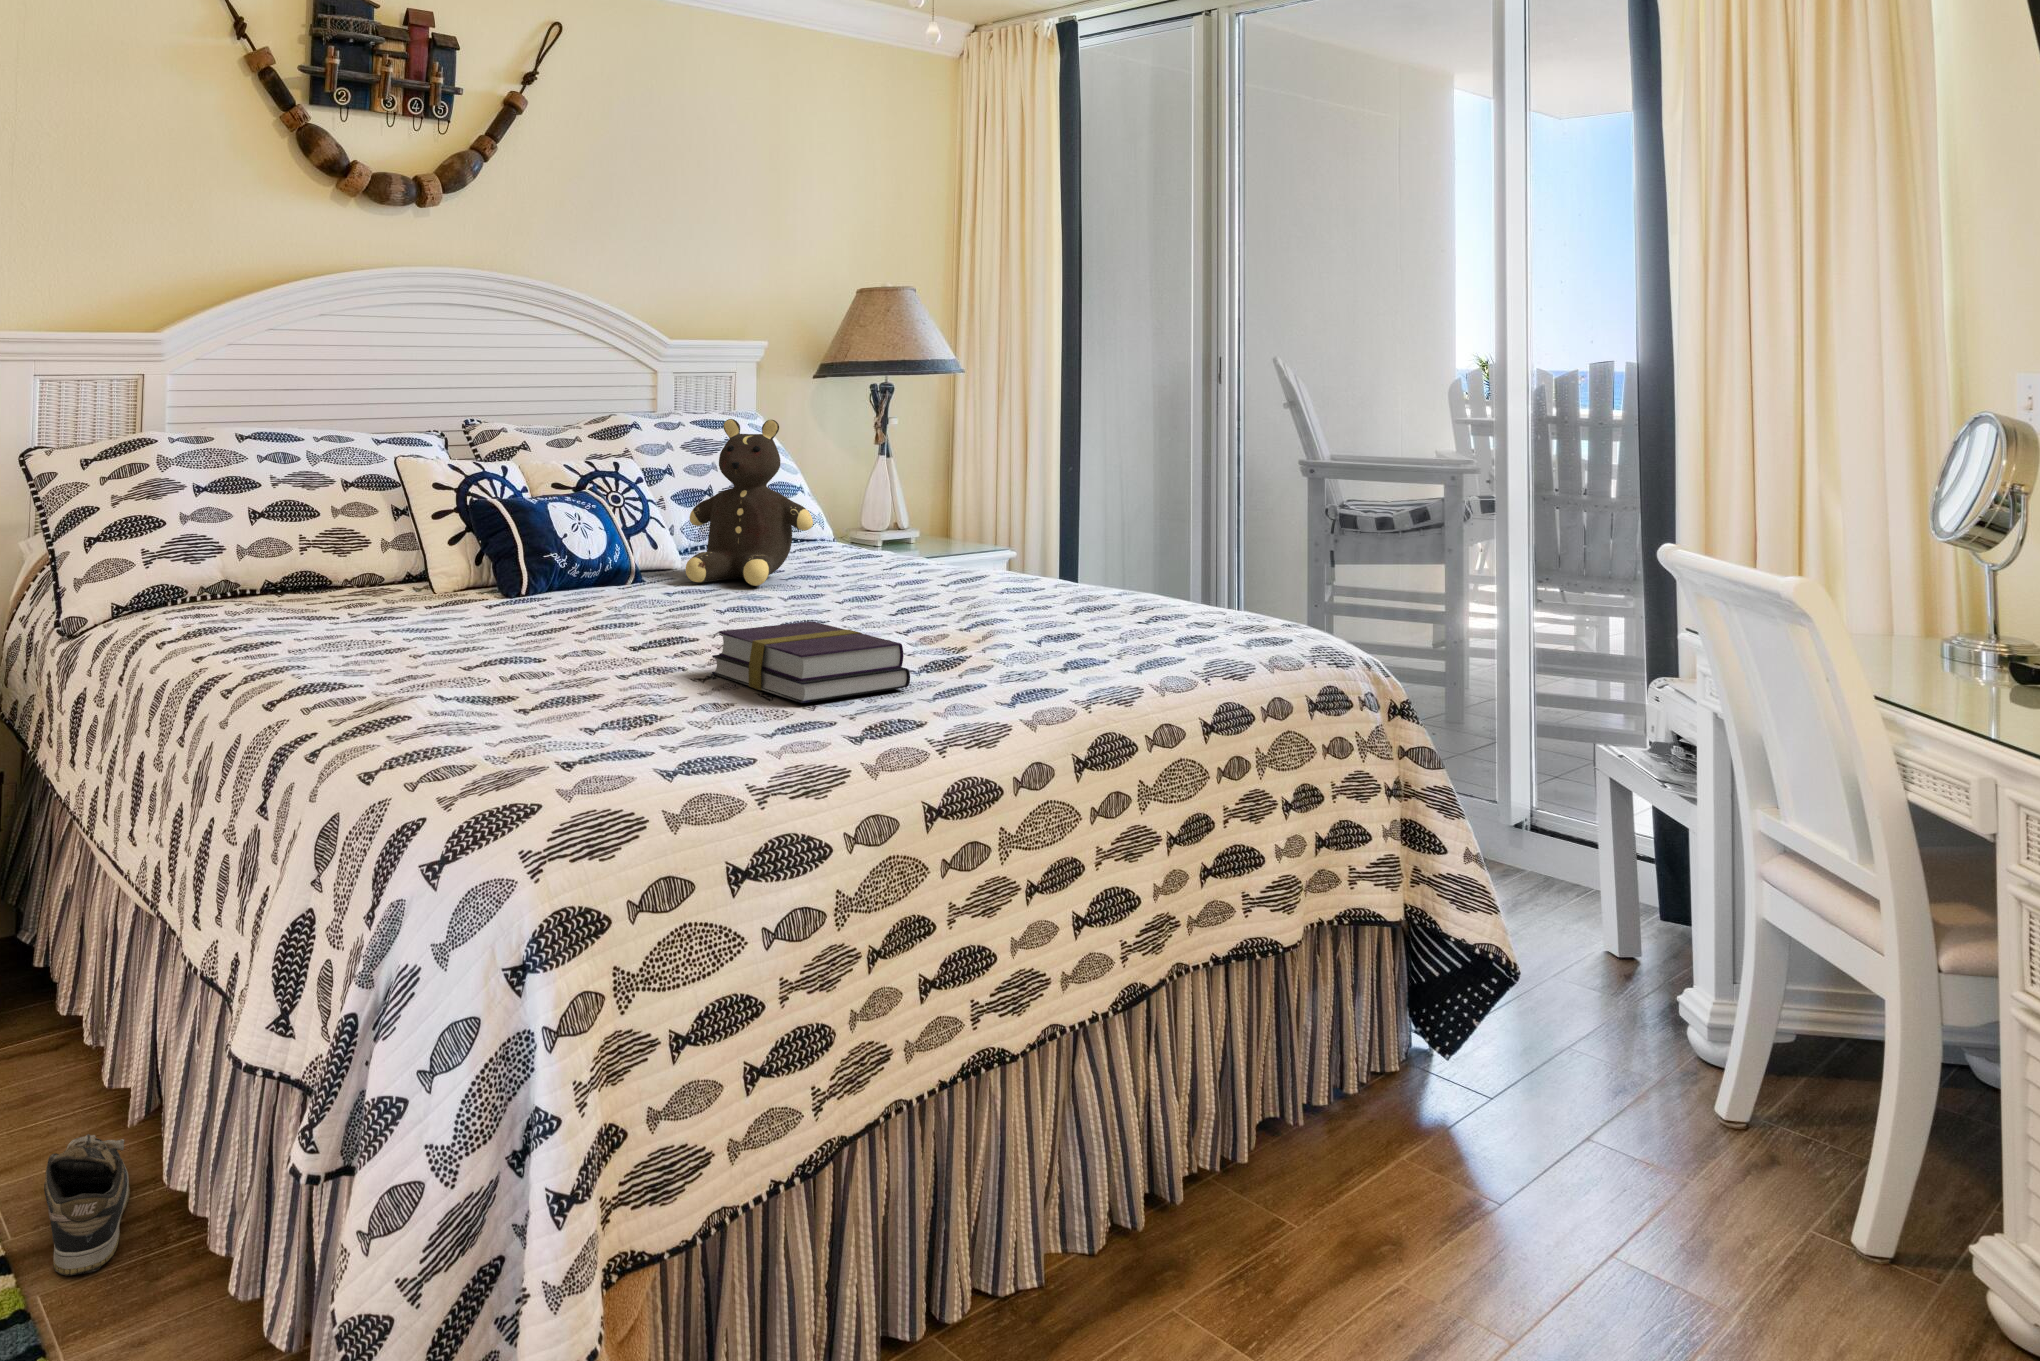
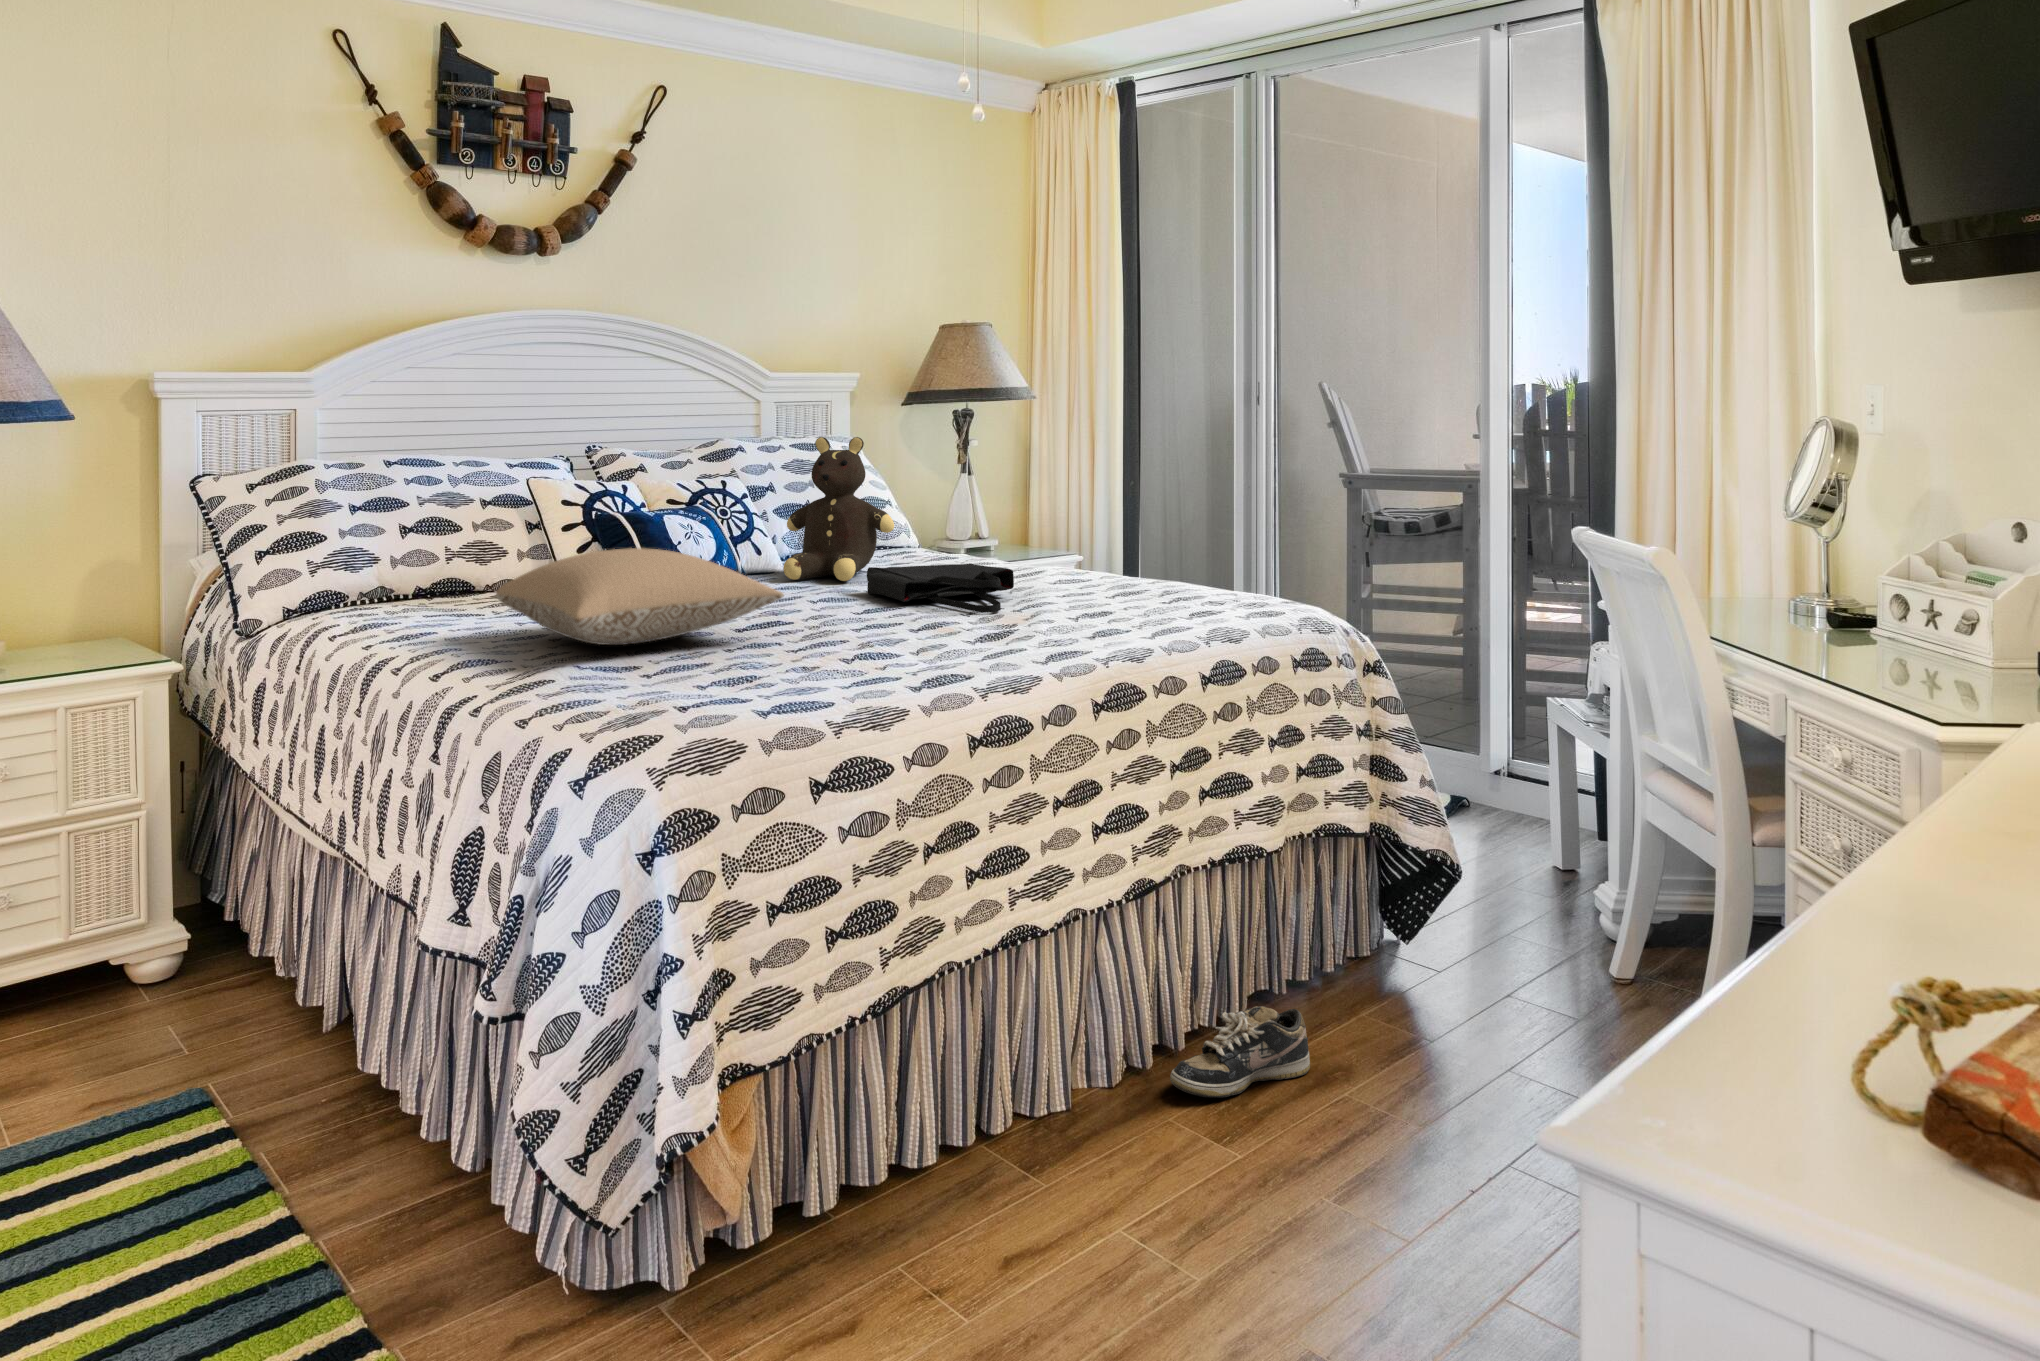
pillow: none [347,550,691,666] -> present [496,548,784,645]
tote bag: none [784,569,958,632] -> present [867,563,1014,612]
book: present [712,622,910,703] -> none [802,603,961,664]
shoe: present [44,1134,130,1276] -> present [1170,1006,1310,1098]

